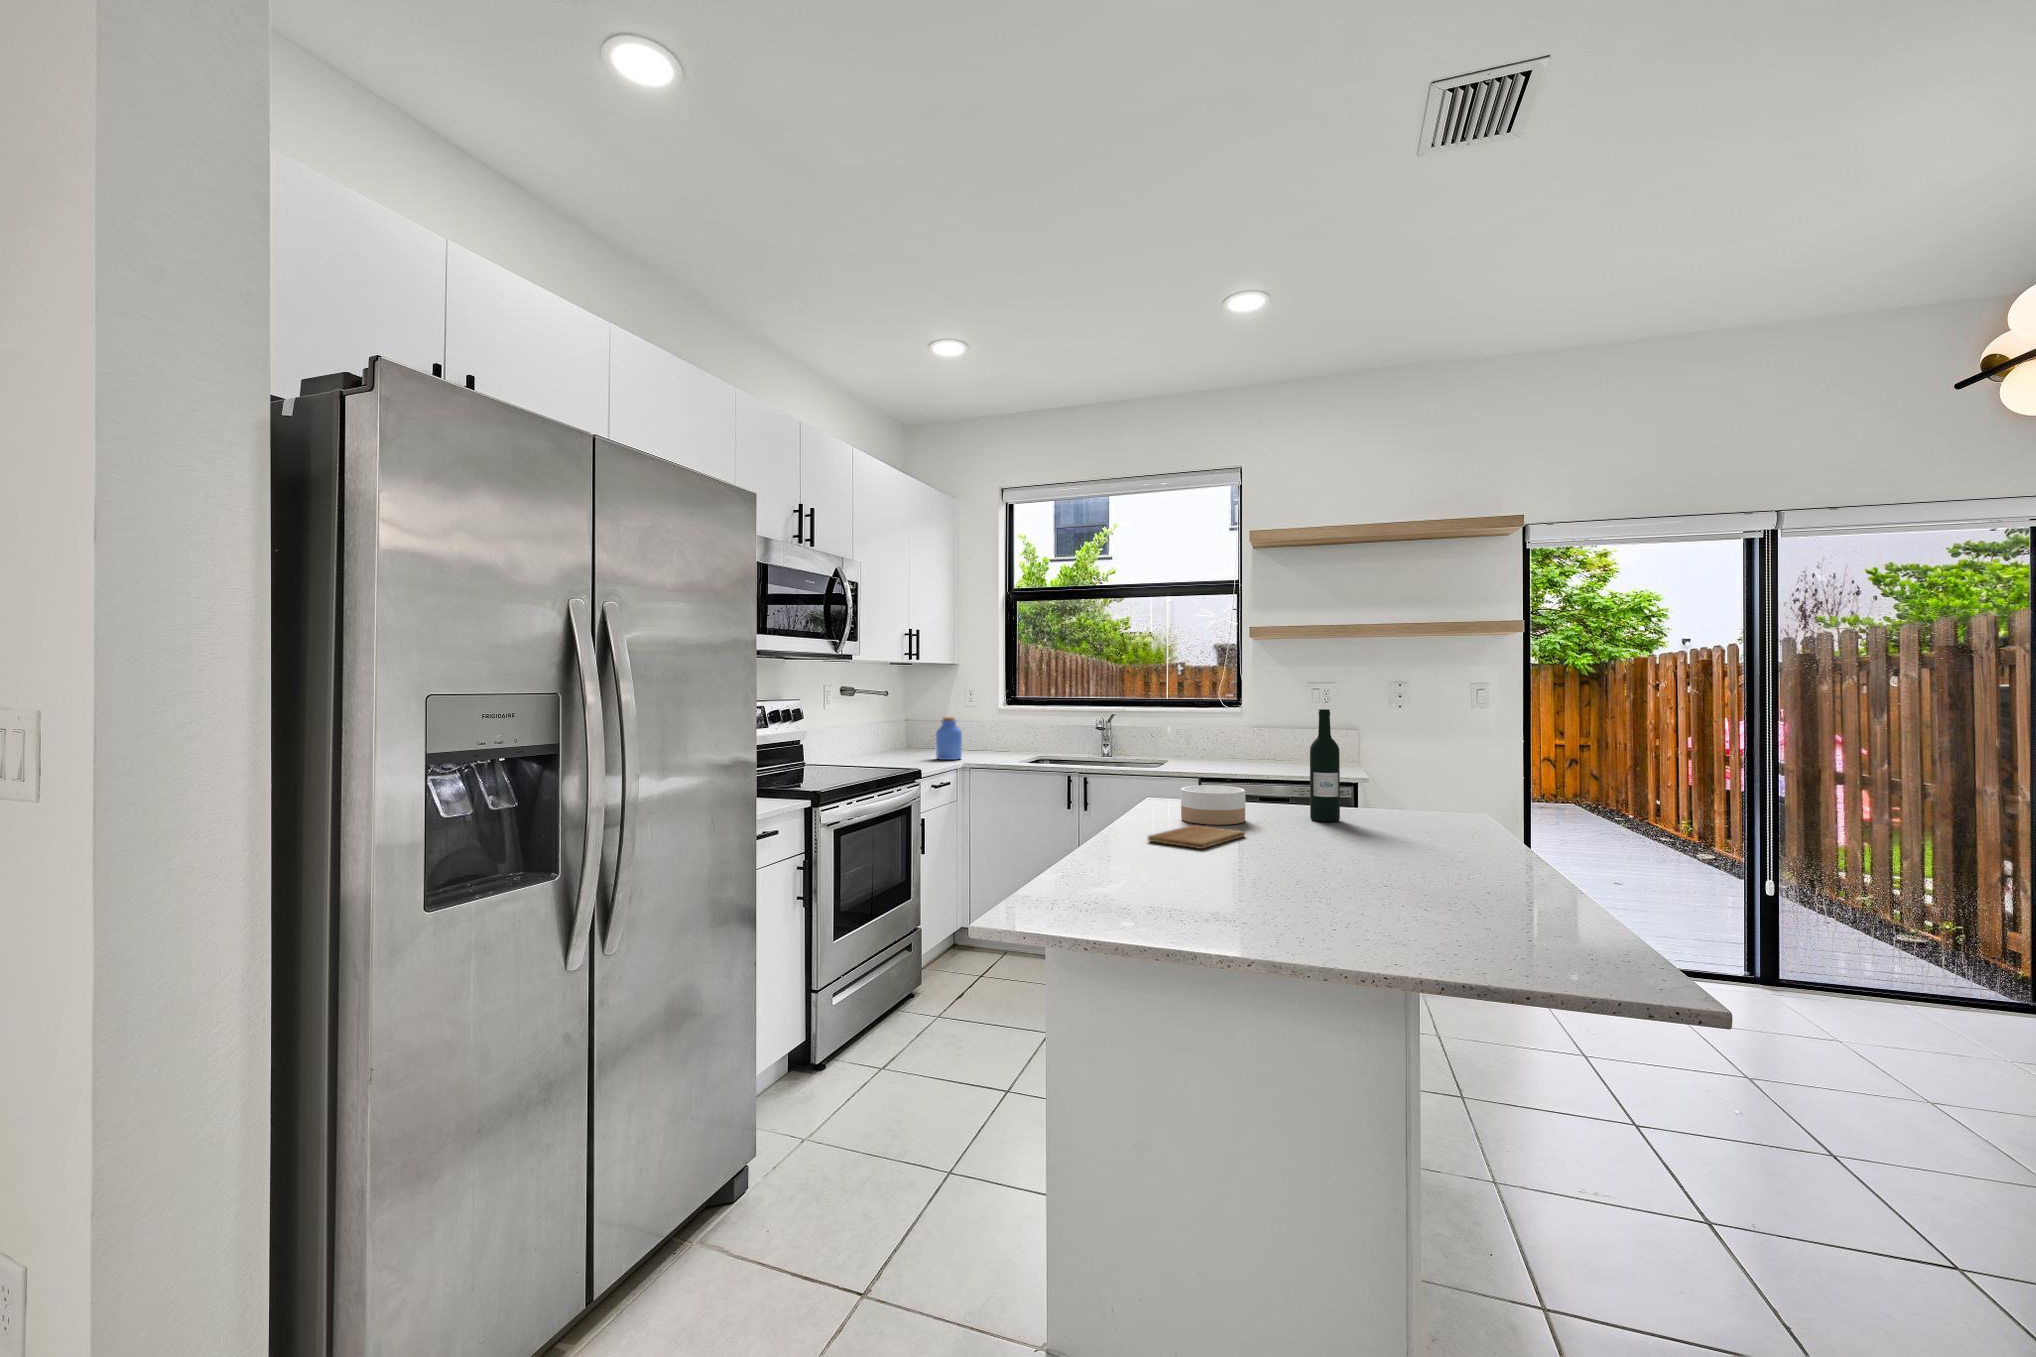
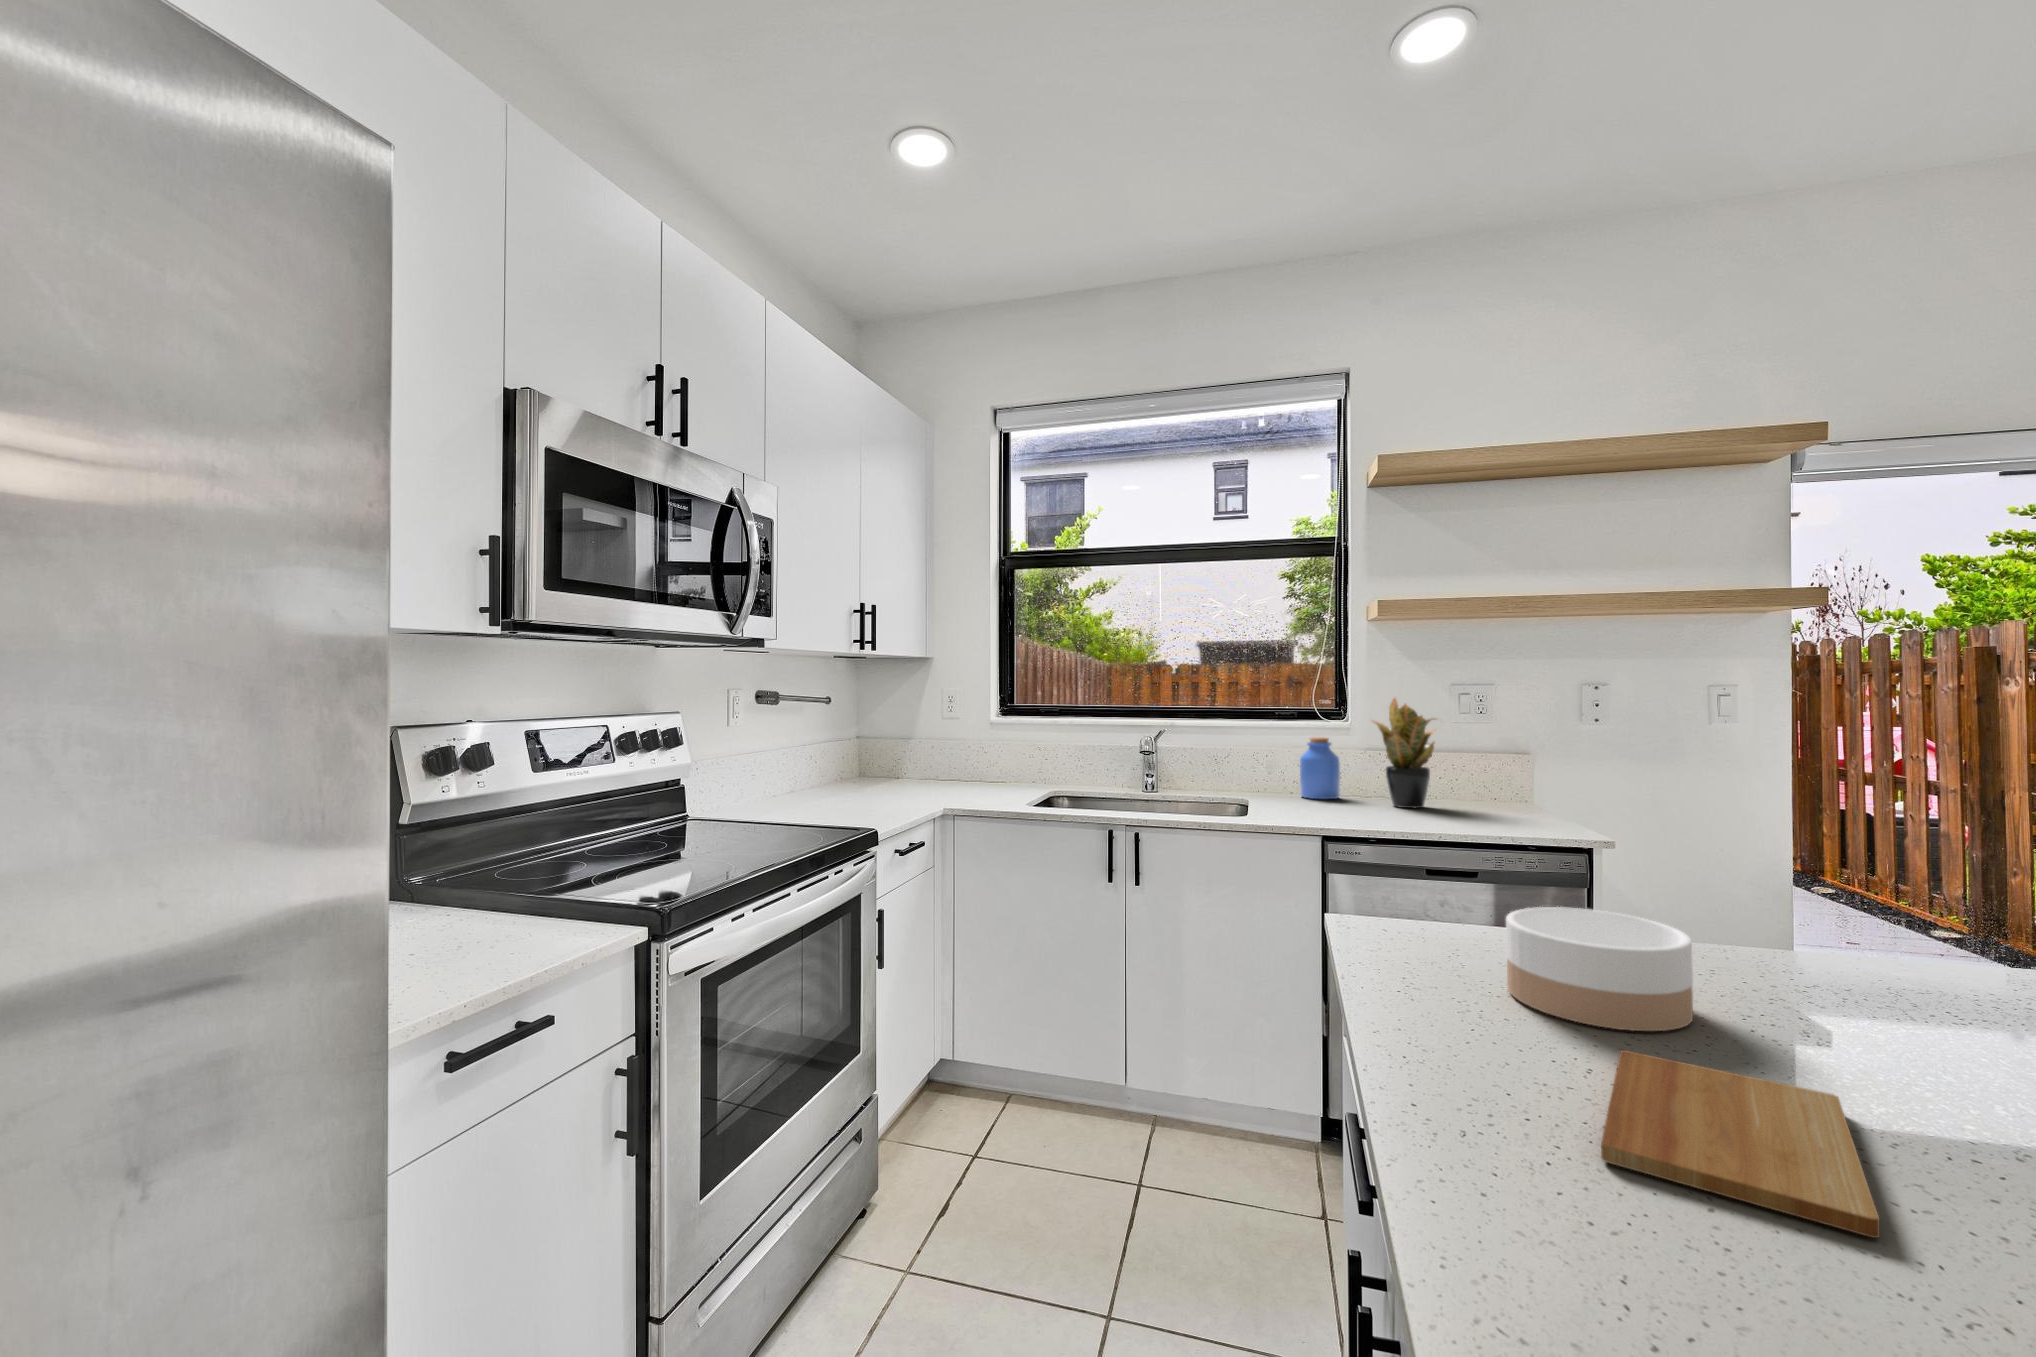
potted plant: none [1246,691,1299,767] -> present [1373,698,1437,808]
wine bottle: present [1310,709,1340,822] -> none [1814,730,1913,1009]
jar: present [936,717,962,760] -> present [1300,737,1340,799]

